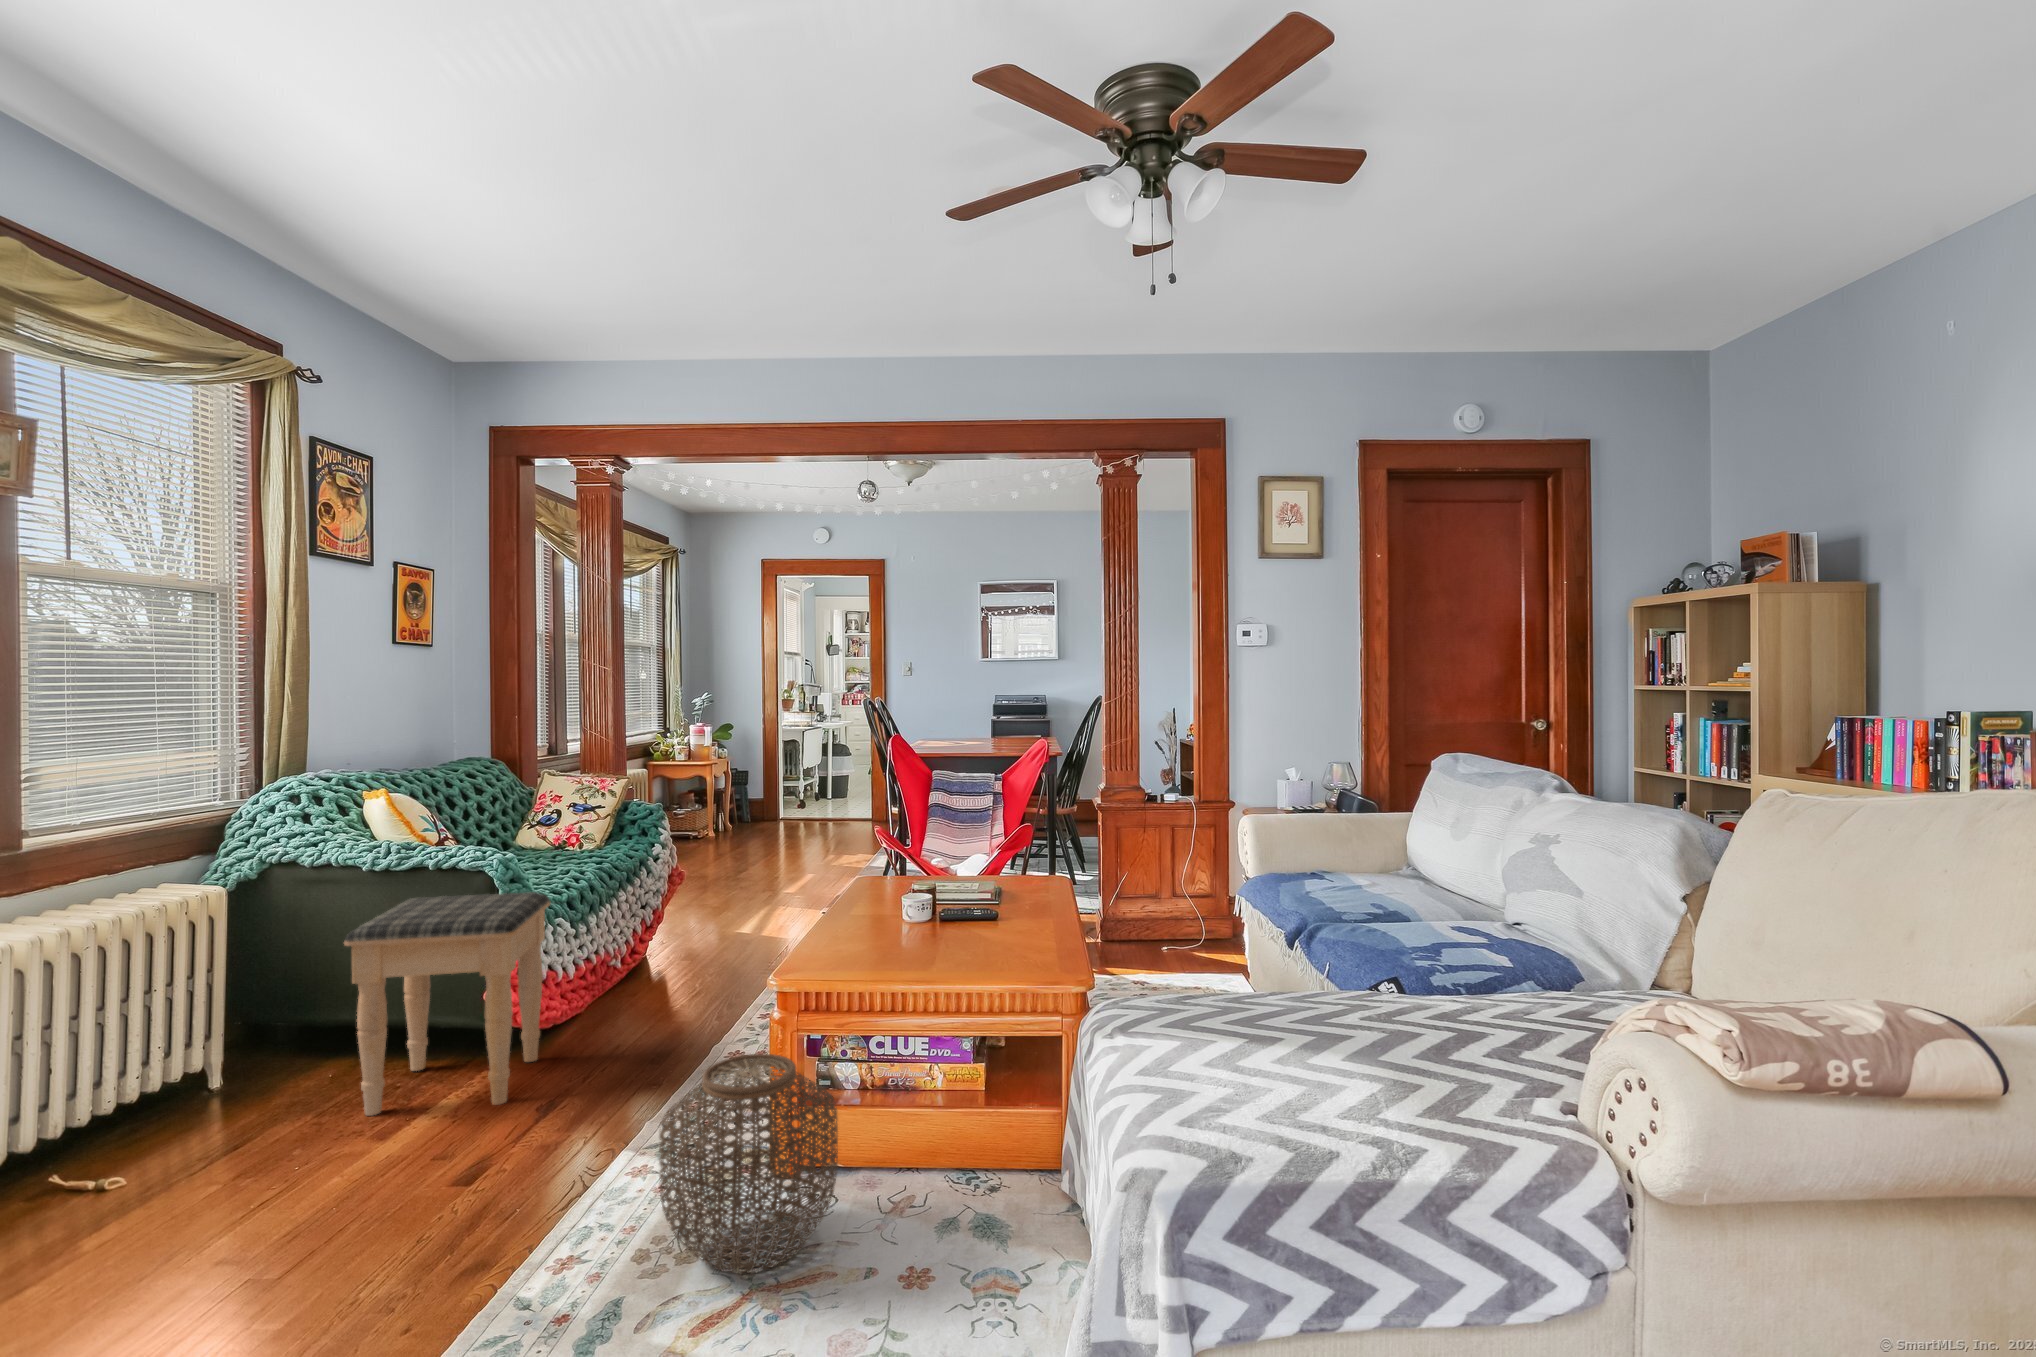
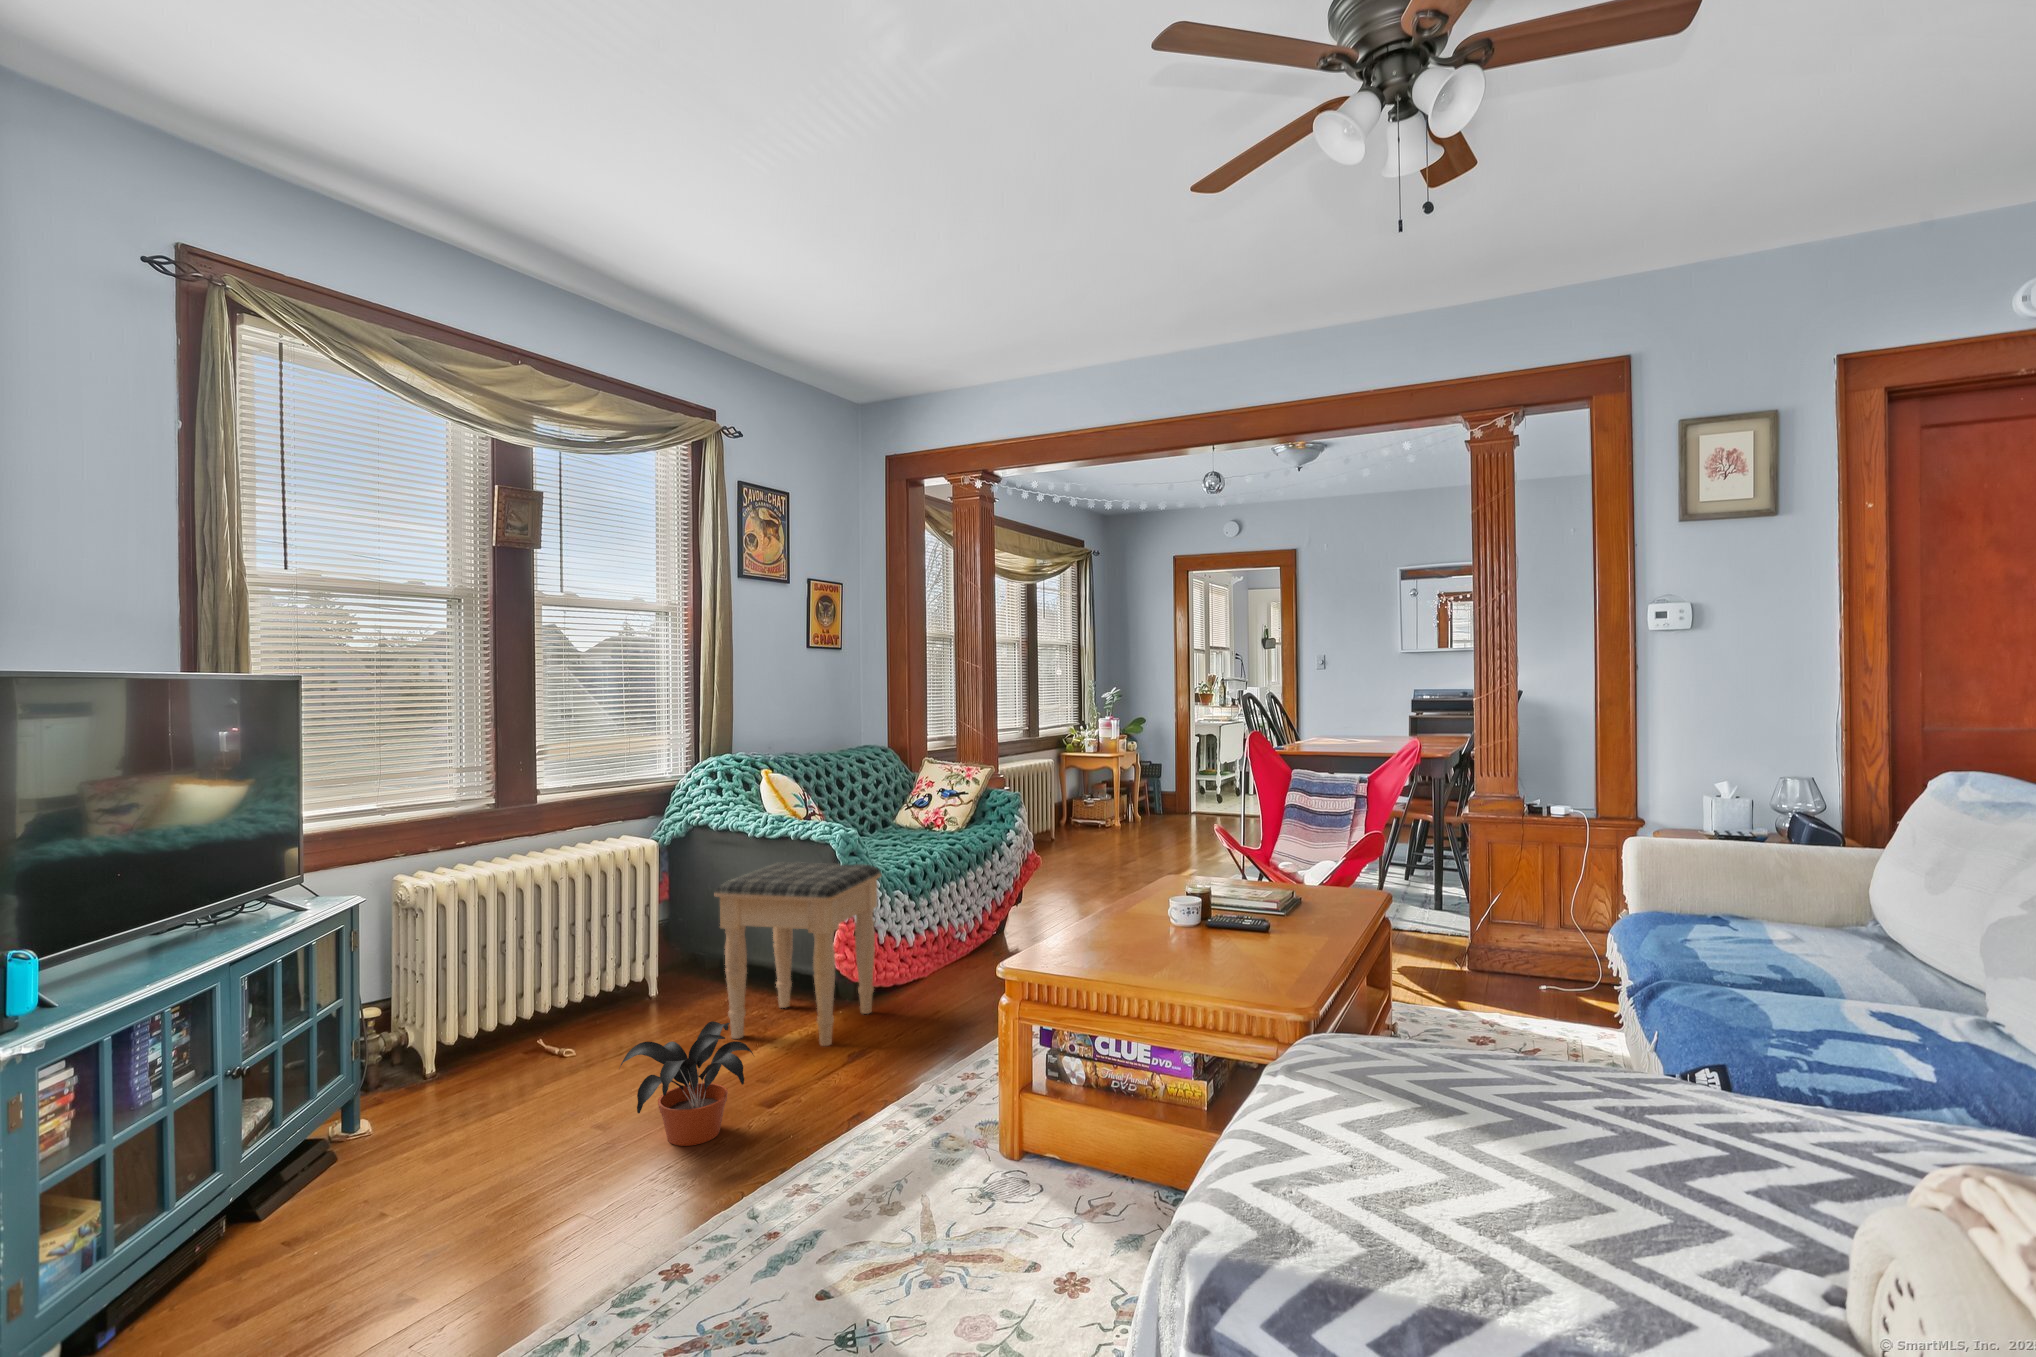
woven basket: present [659,1054,838,1273] -> none [861,1032,1027,1240]
potted plant: none [276,1091,463,1249] -> present [620,1021,753,1146]

